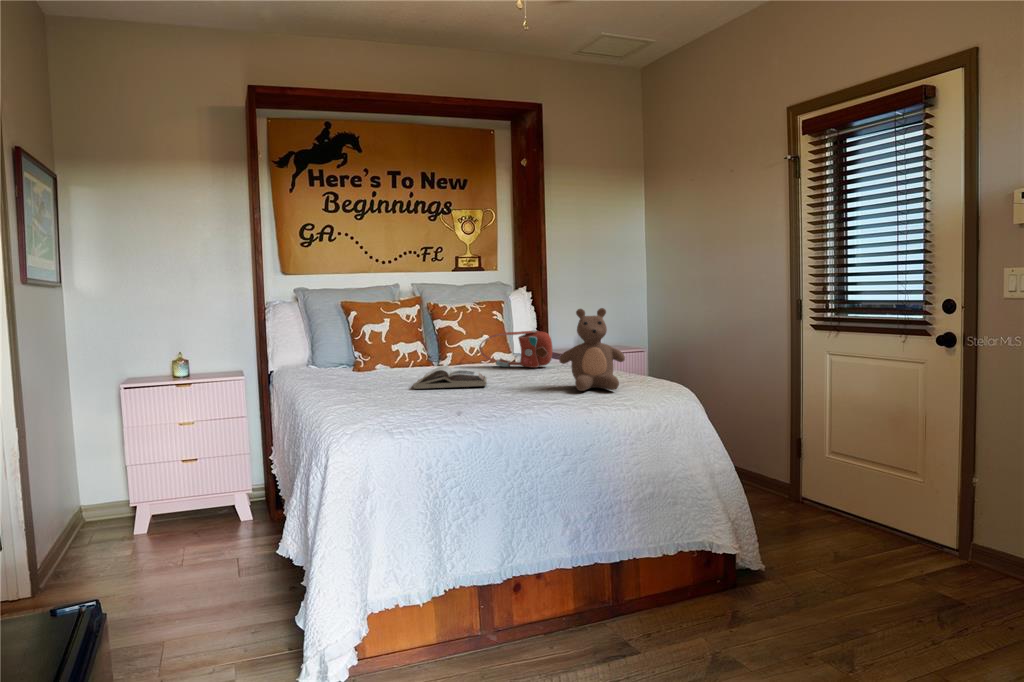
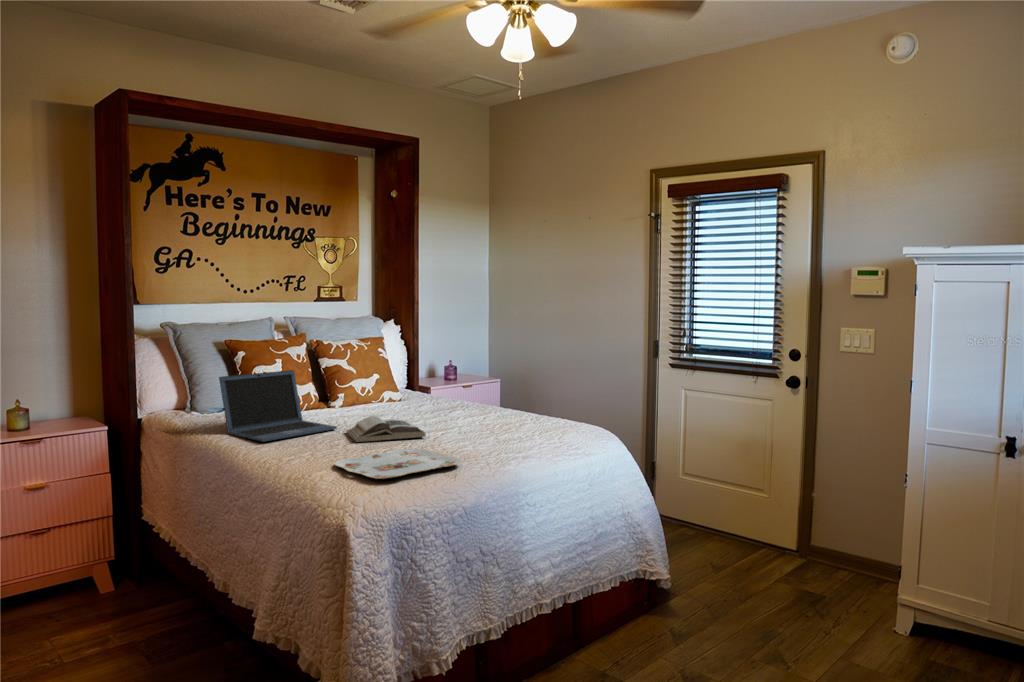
teddy bear: present [559,308,625,391] -> none [494,363,552,441]
laptop: none [309,325,413,387] -> present [219,370,337,442]
handbag: present [479,330,552,368] -> none [380,374,454,410]
serving tray: none [361,394,487,415] -> present [335,449,461,479]

